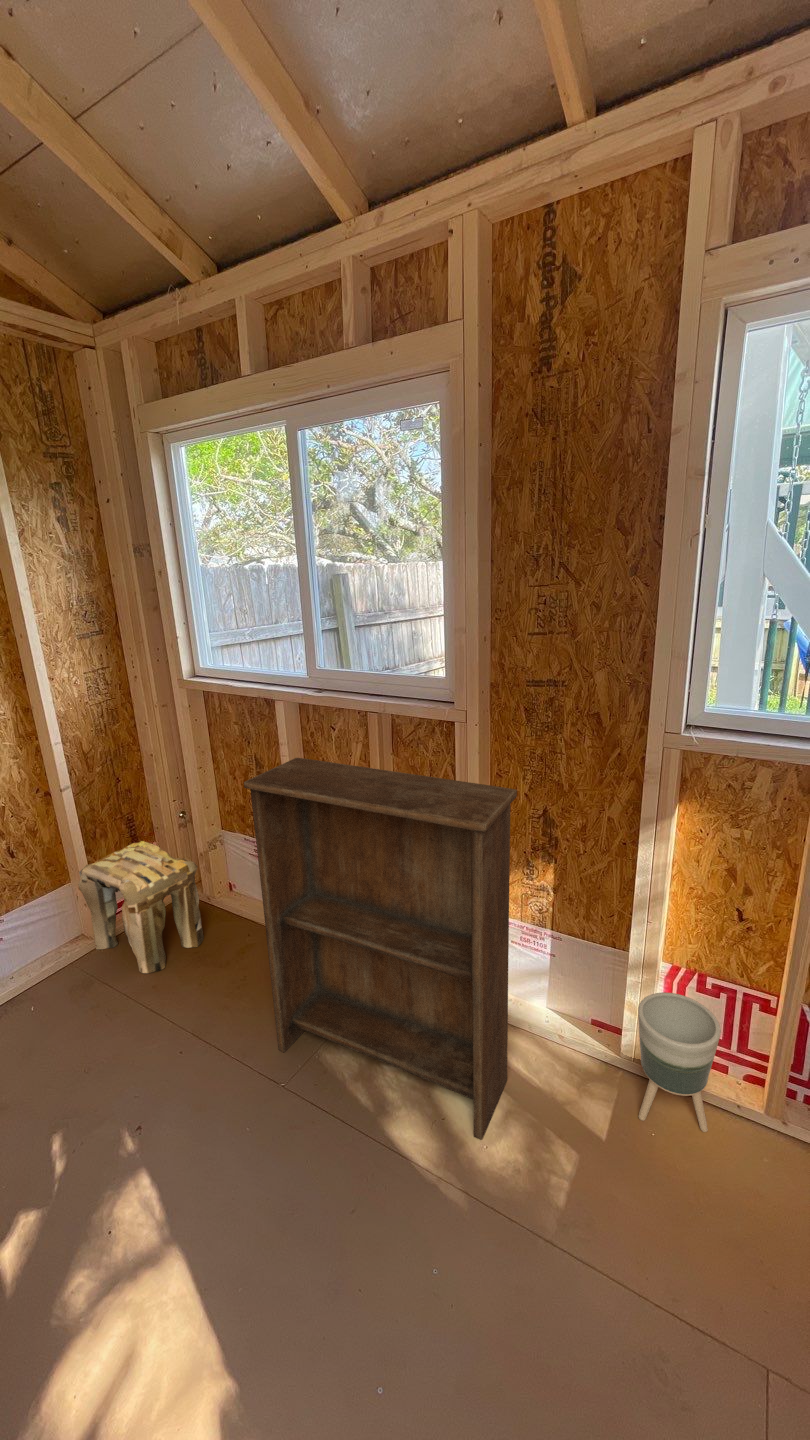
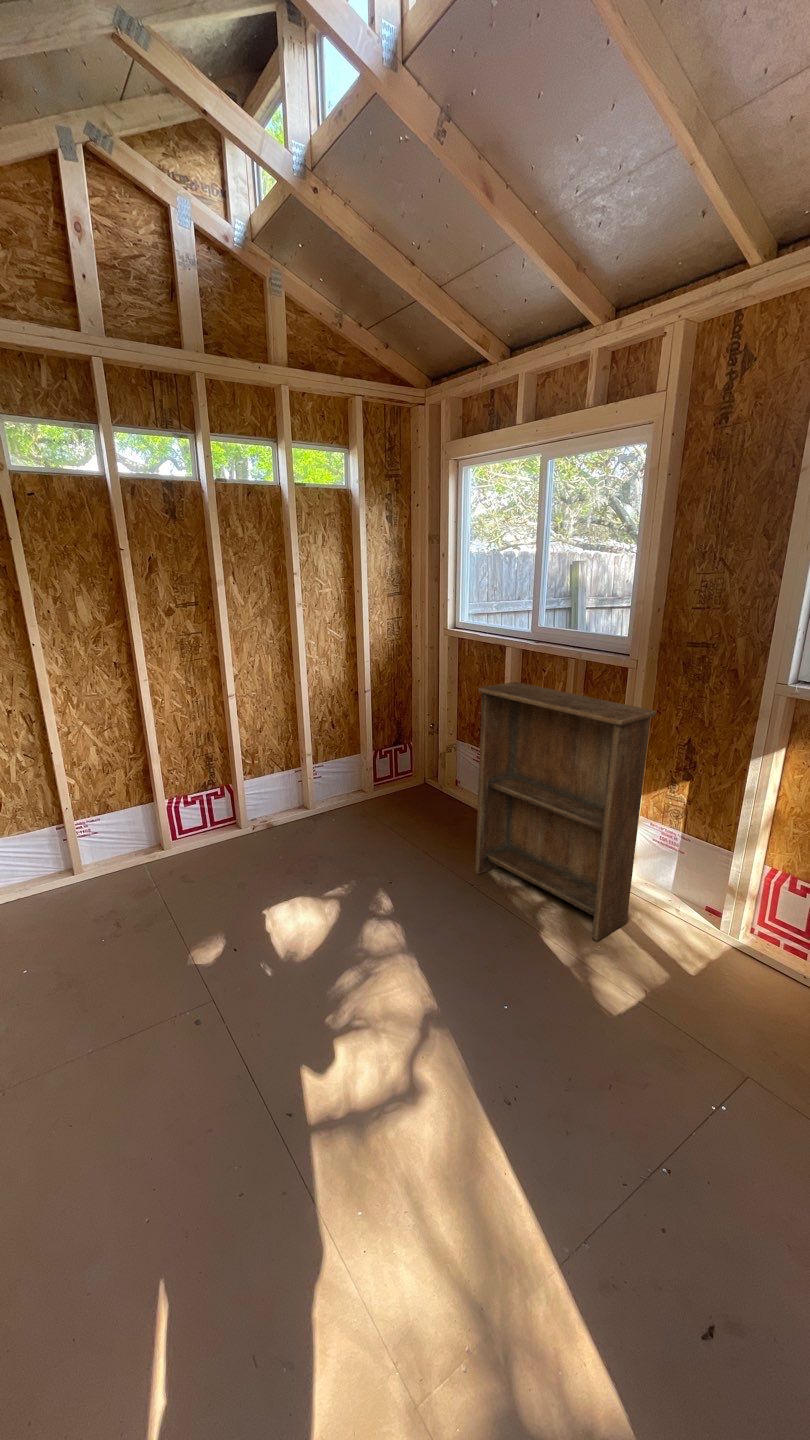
stool: present [78,841,204,973] -> none [365,738,439,821]
planter: present [638,992,721,1132] -> none [719,881,791,983]

